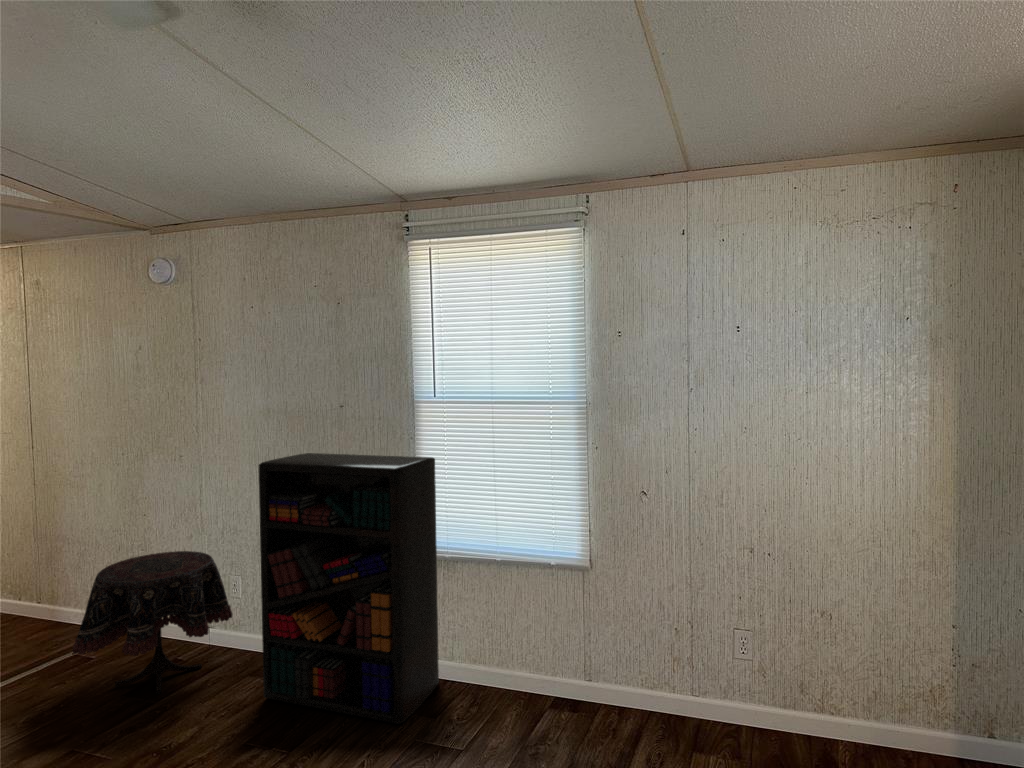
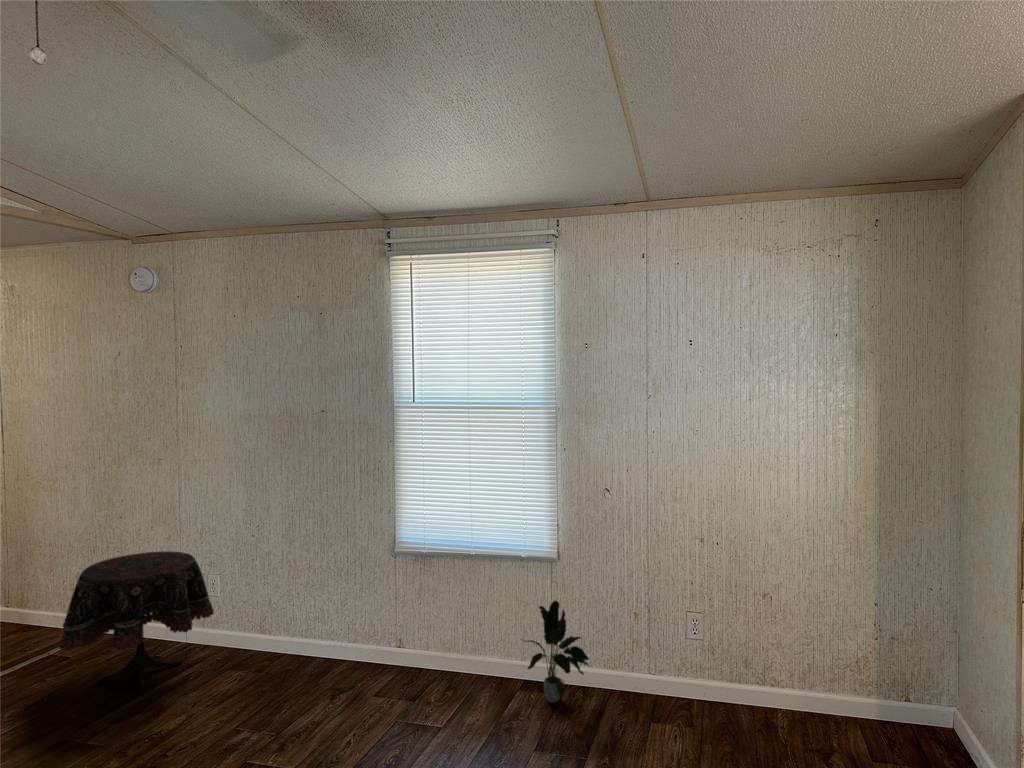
bookshelf: present [259,453,439,724] -> none [246,456,415,707]
potted plant: none [548,613,626,724] -> present [525,601,589,703]

